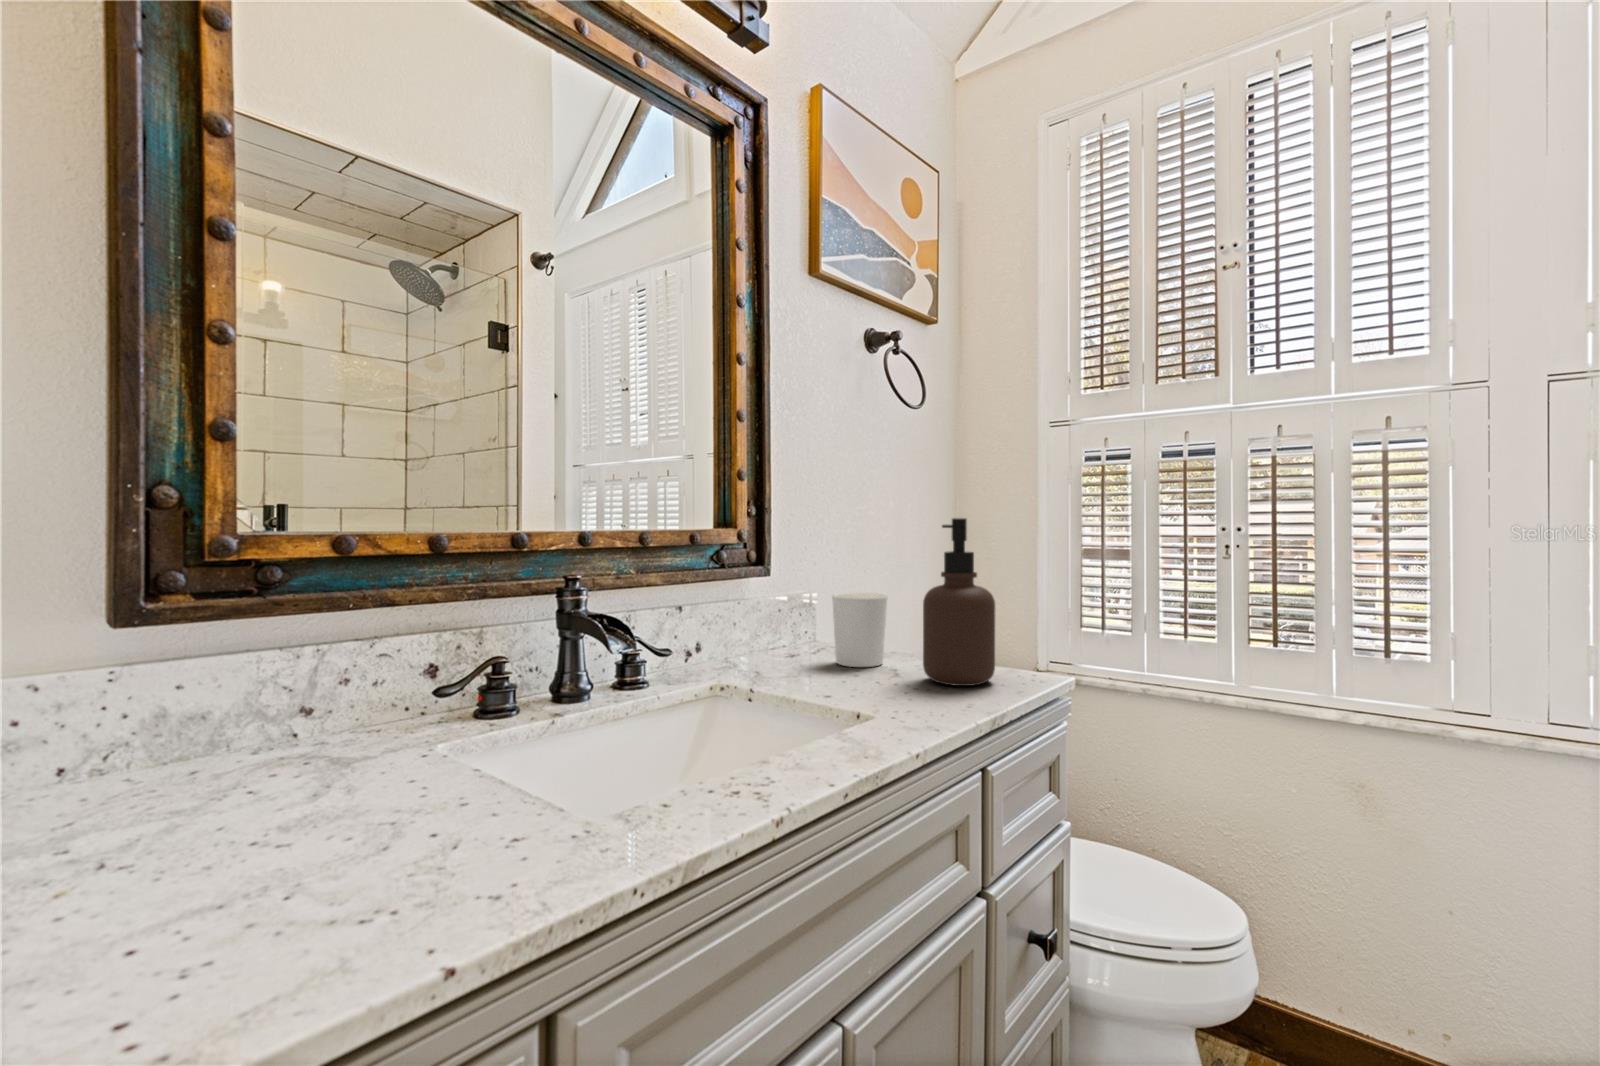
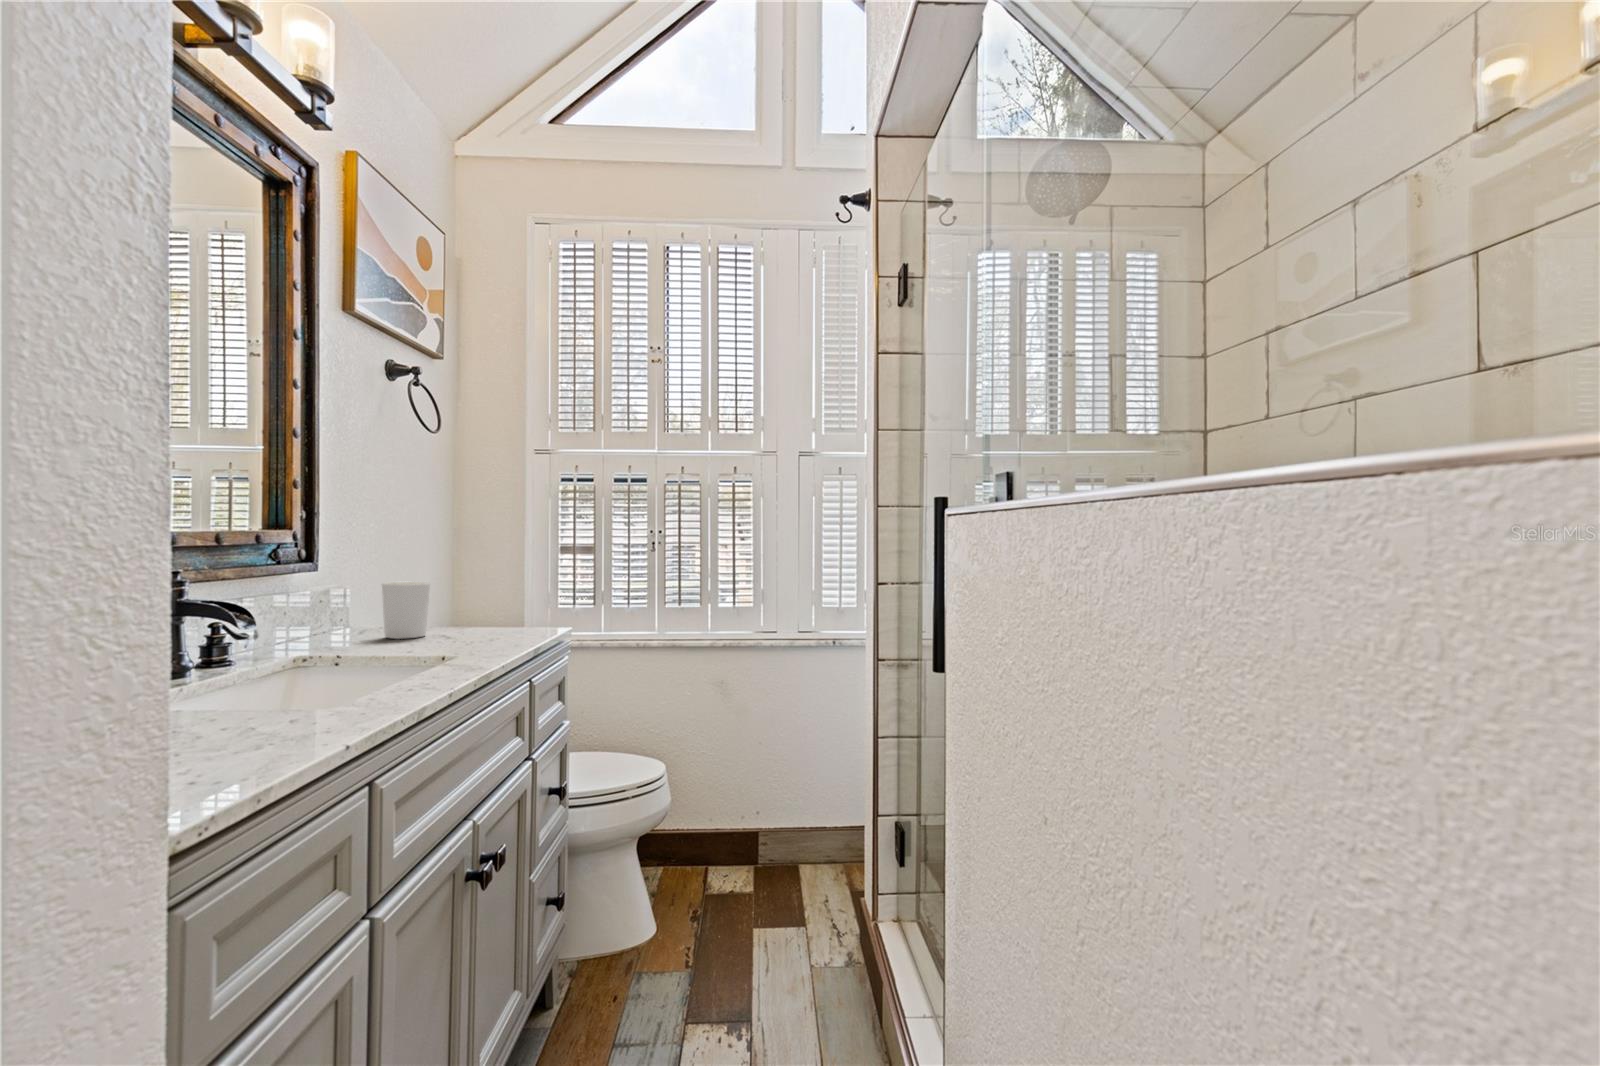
soap dispenser: present [923,518,995,686] -> none [470,524,523,639]

